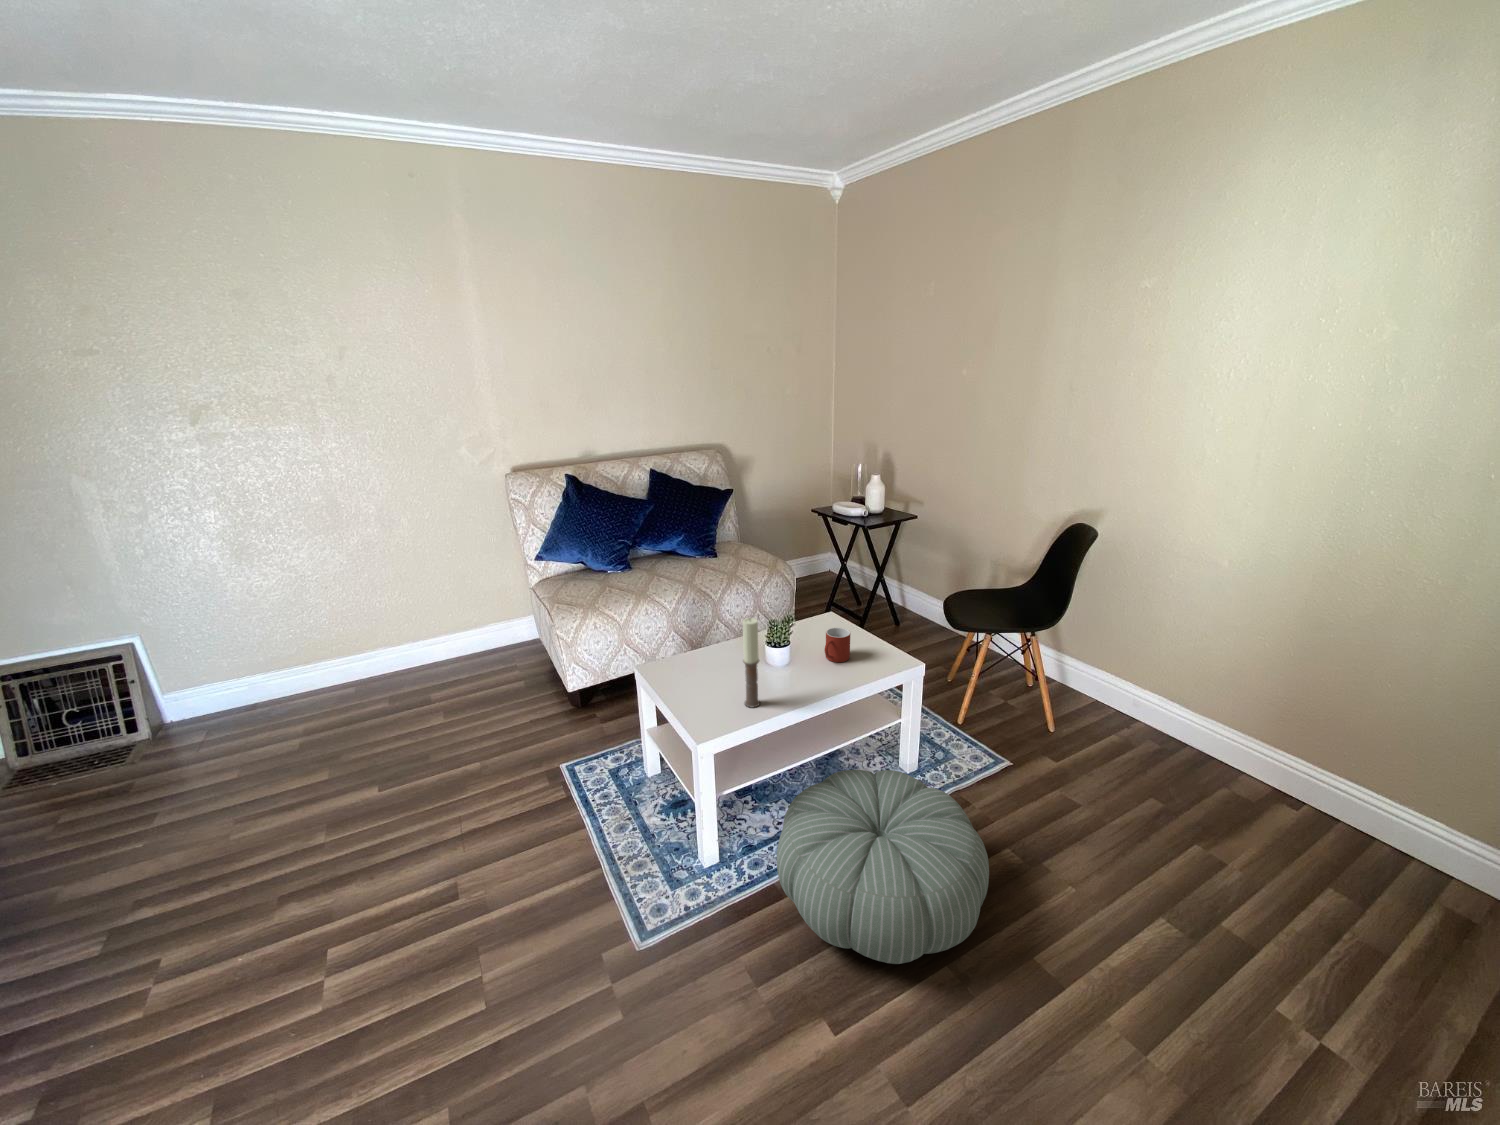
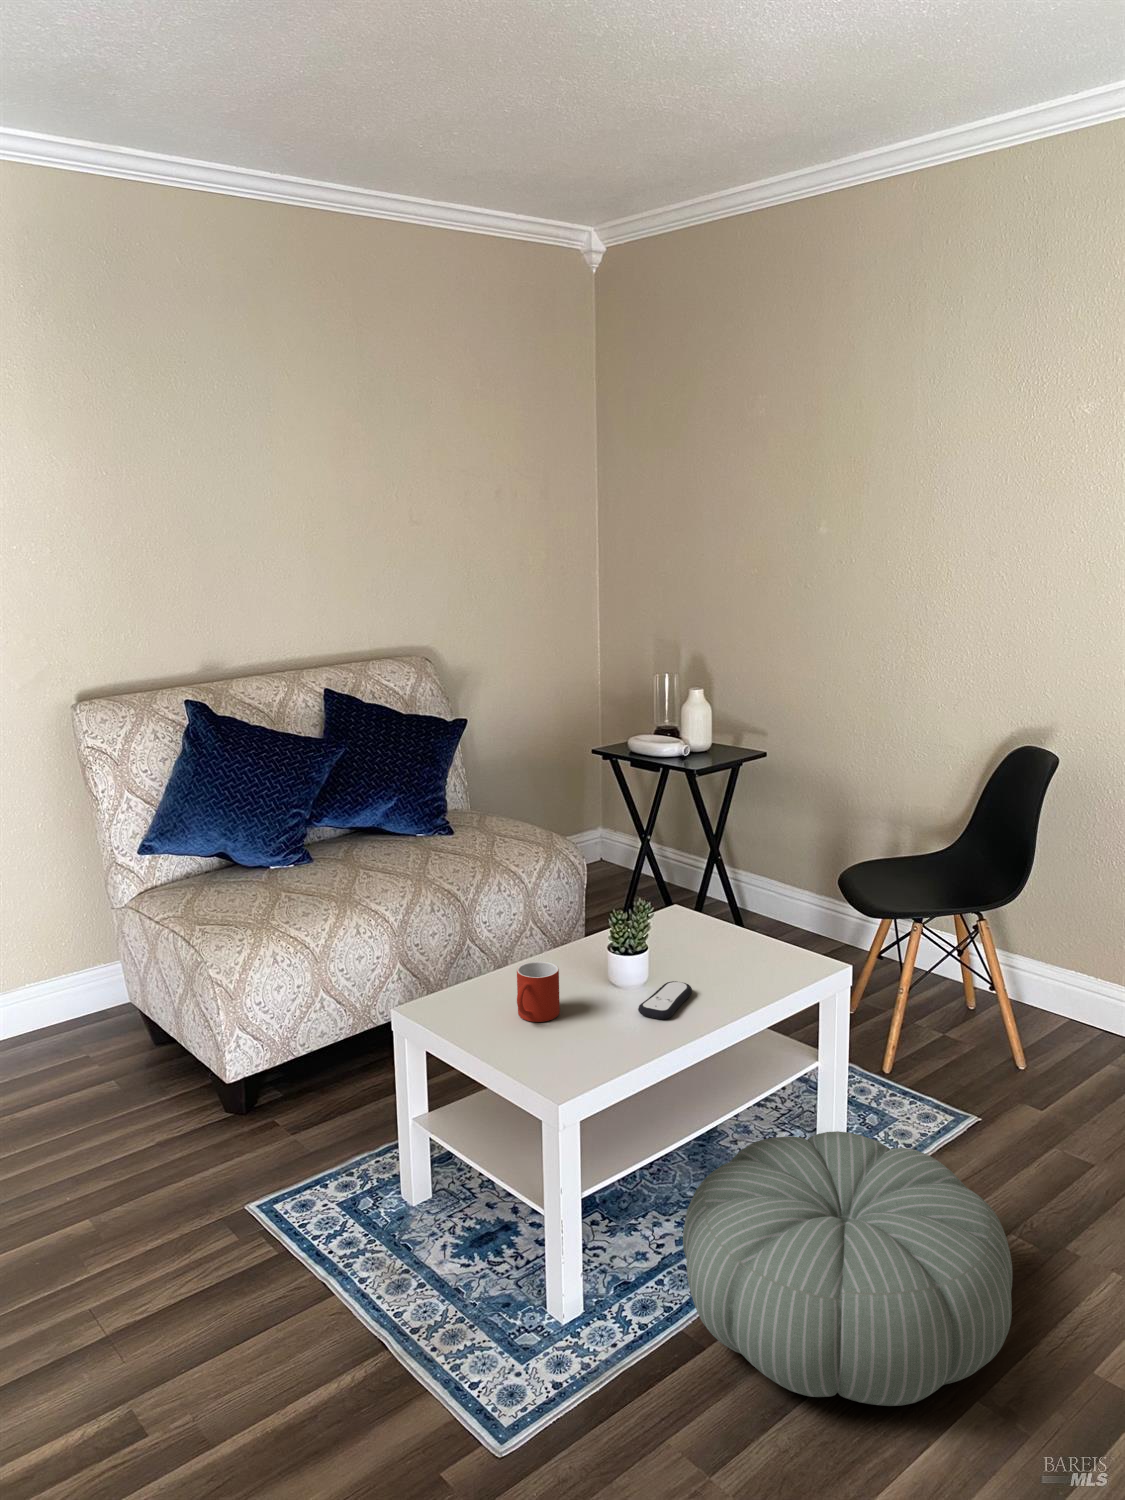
candle: present [743,618,760,707] -> none [599,901,626,1049]
mug: present [825,627,850,662] -> present [517,961,560,1022]
remote control: none [777,664,816,690] -> present [638,981,692,1019]

